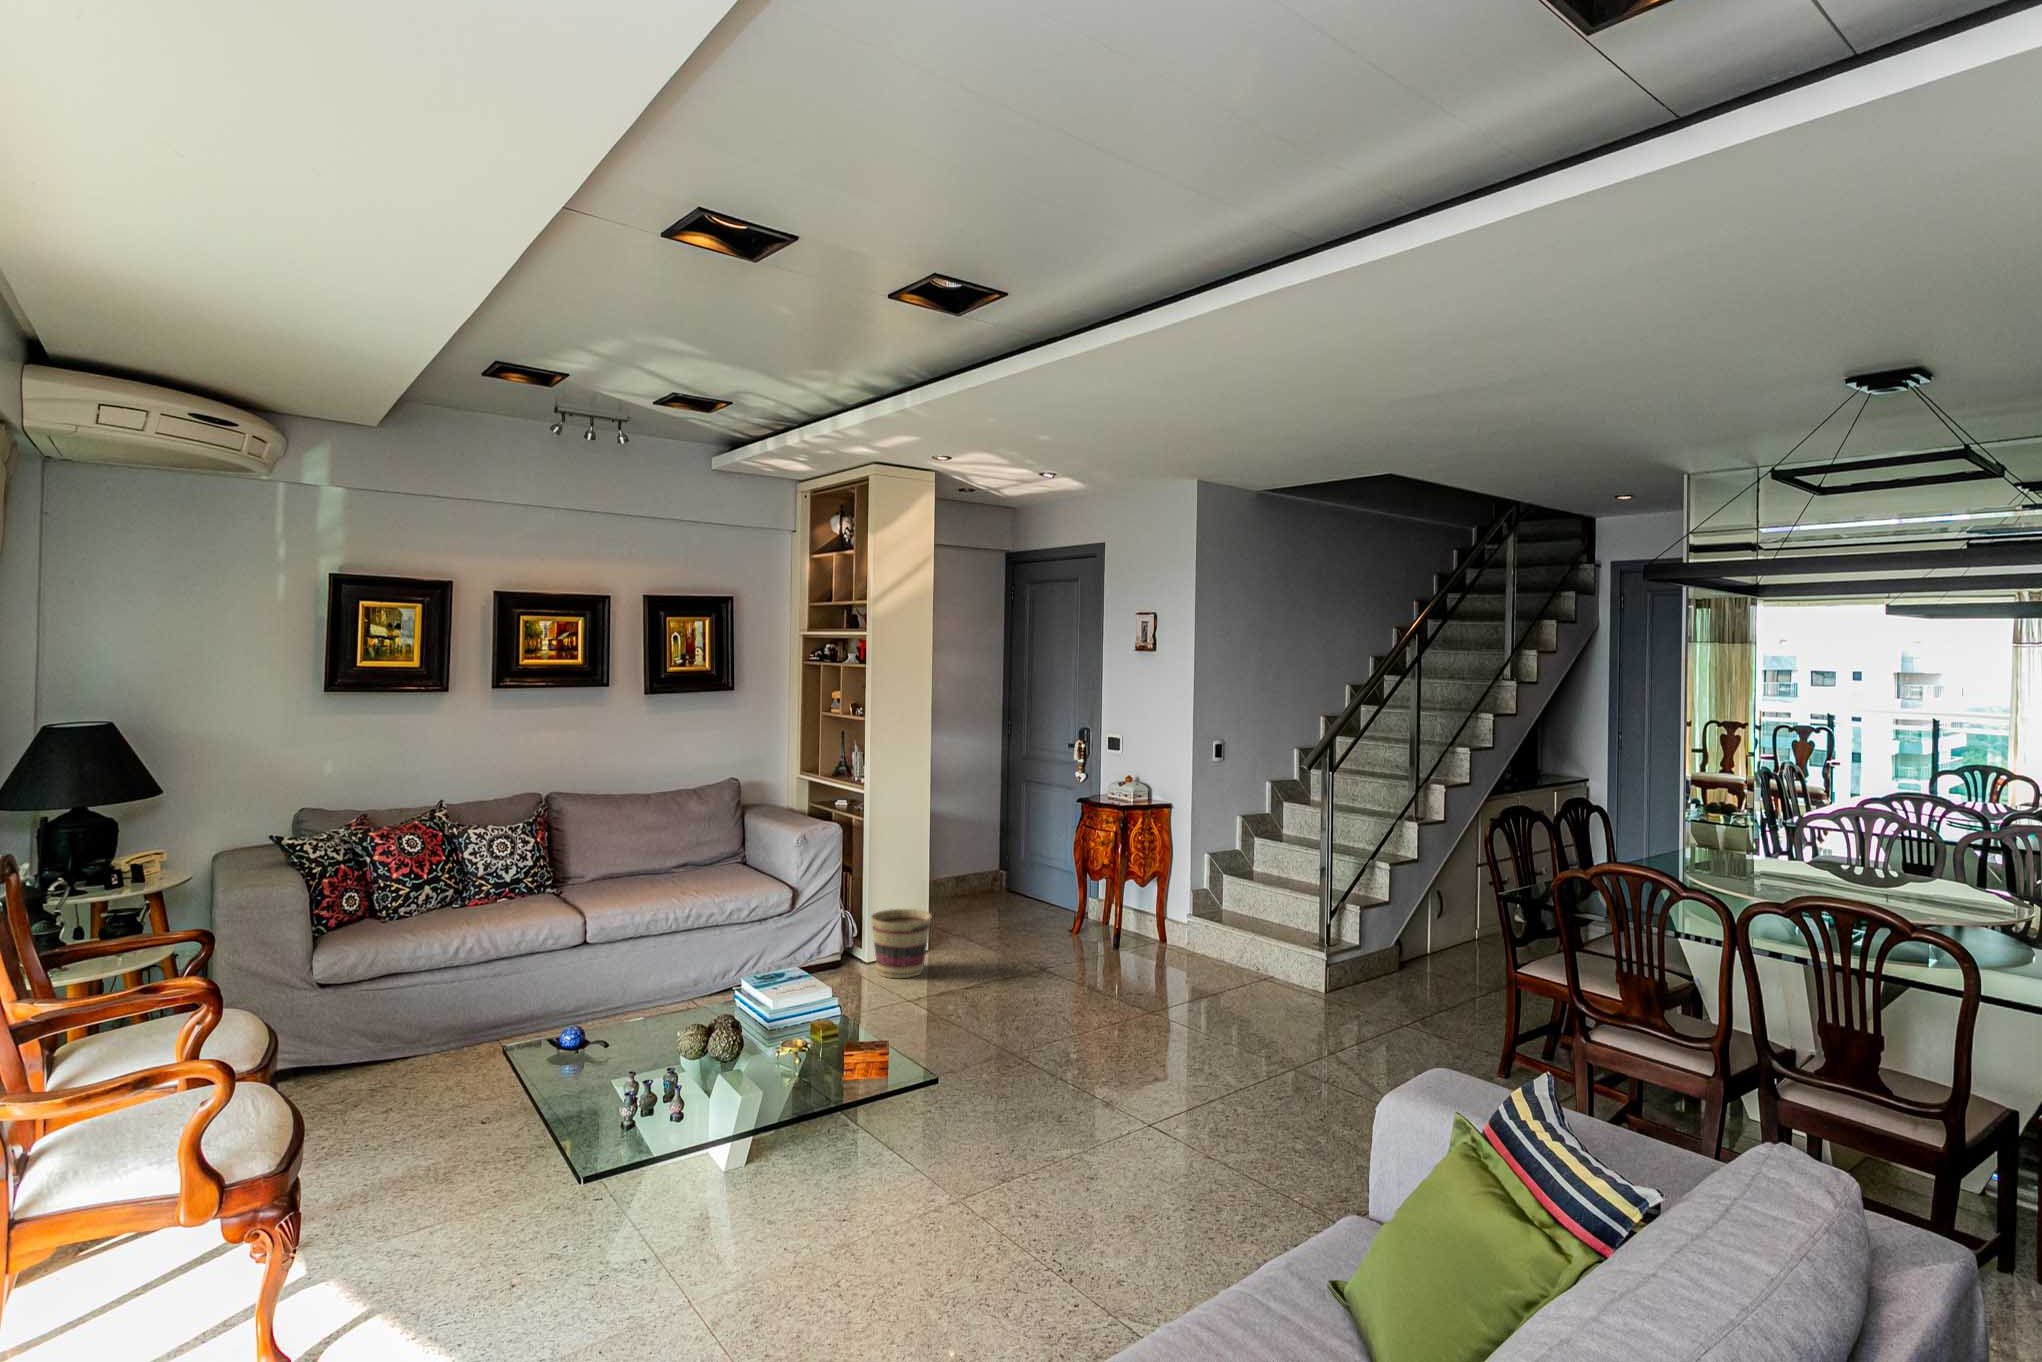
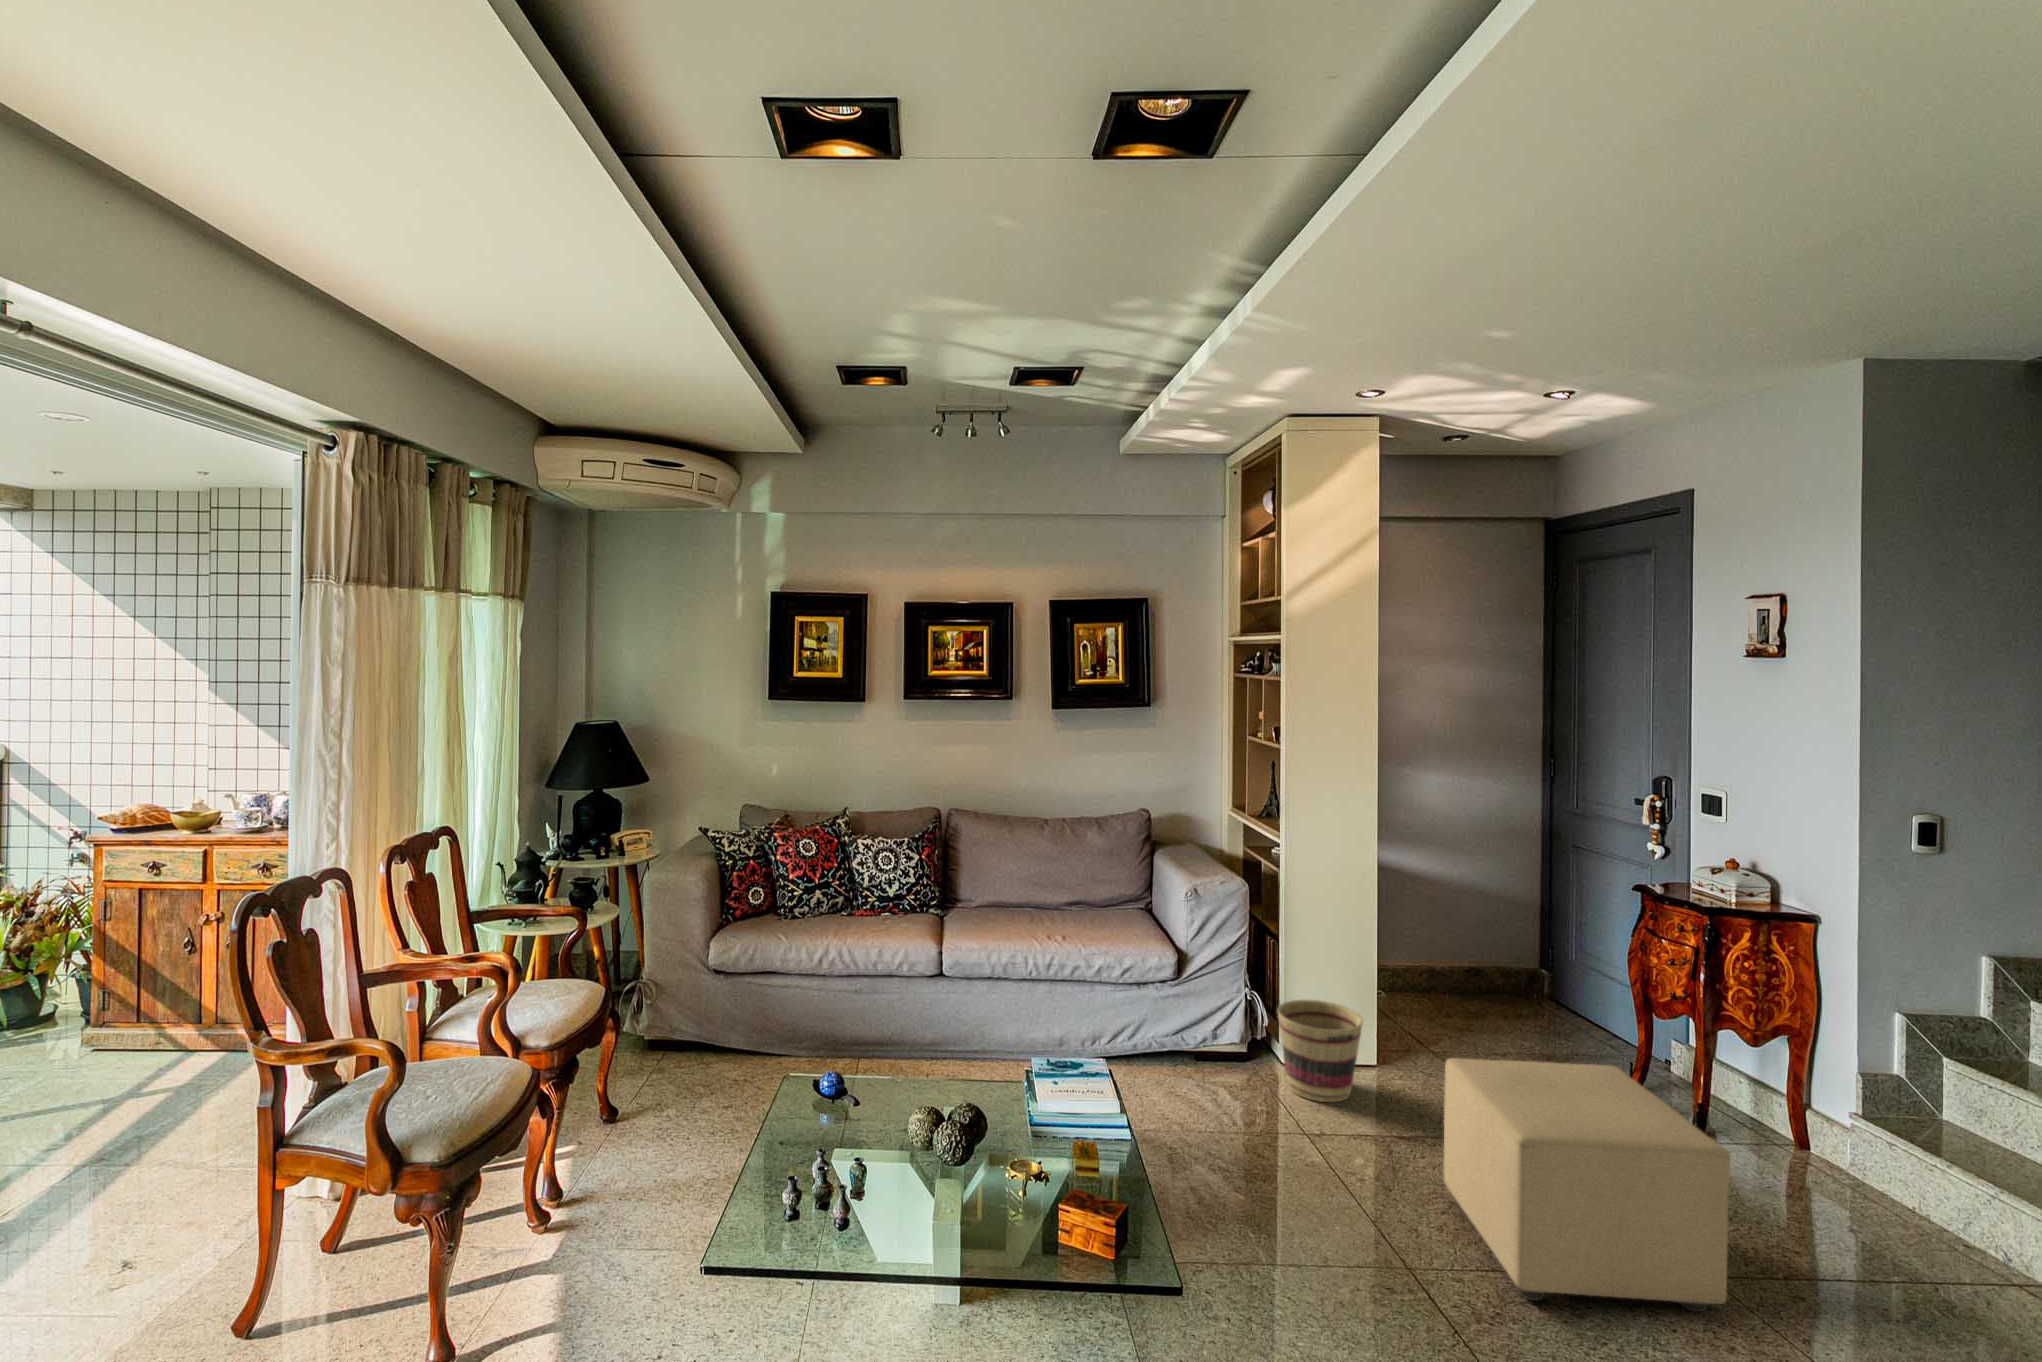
ottoman: none [1007,900,1159,1032] -> present [1444,1058,1730,1312]

